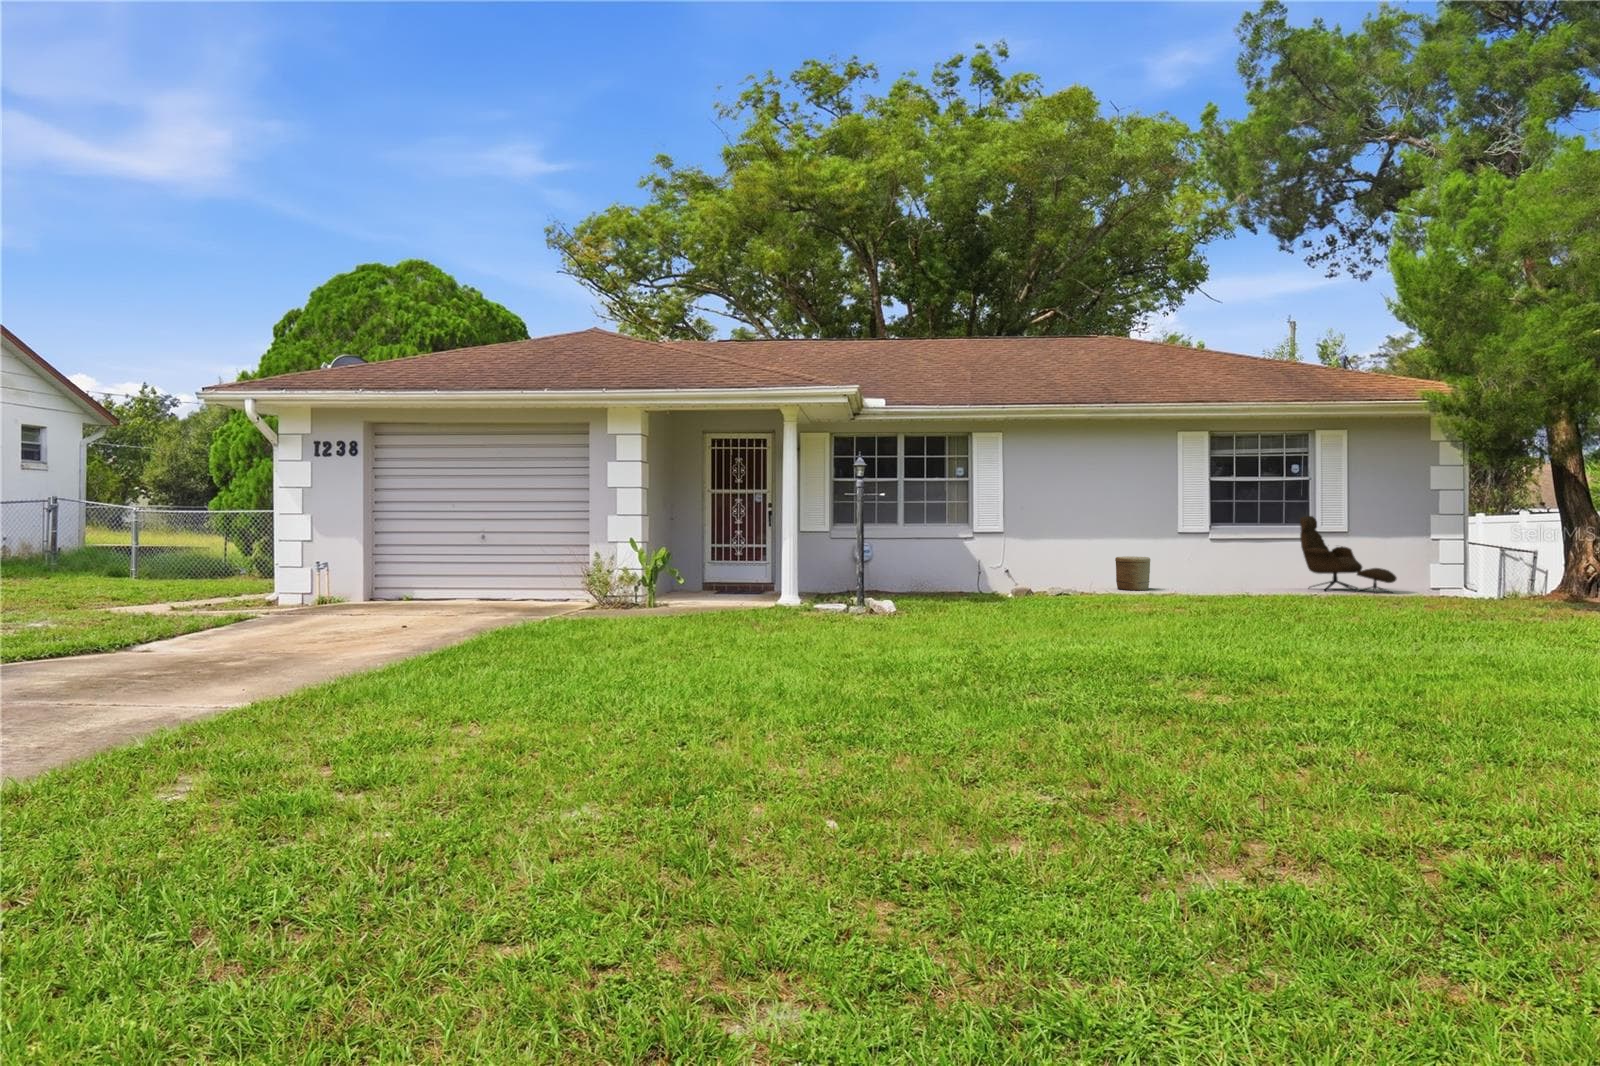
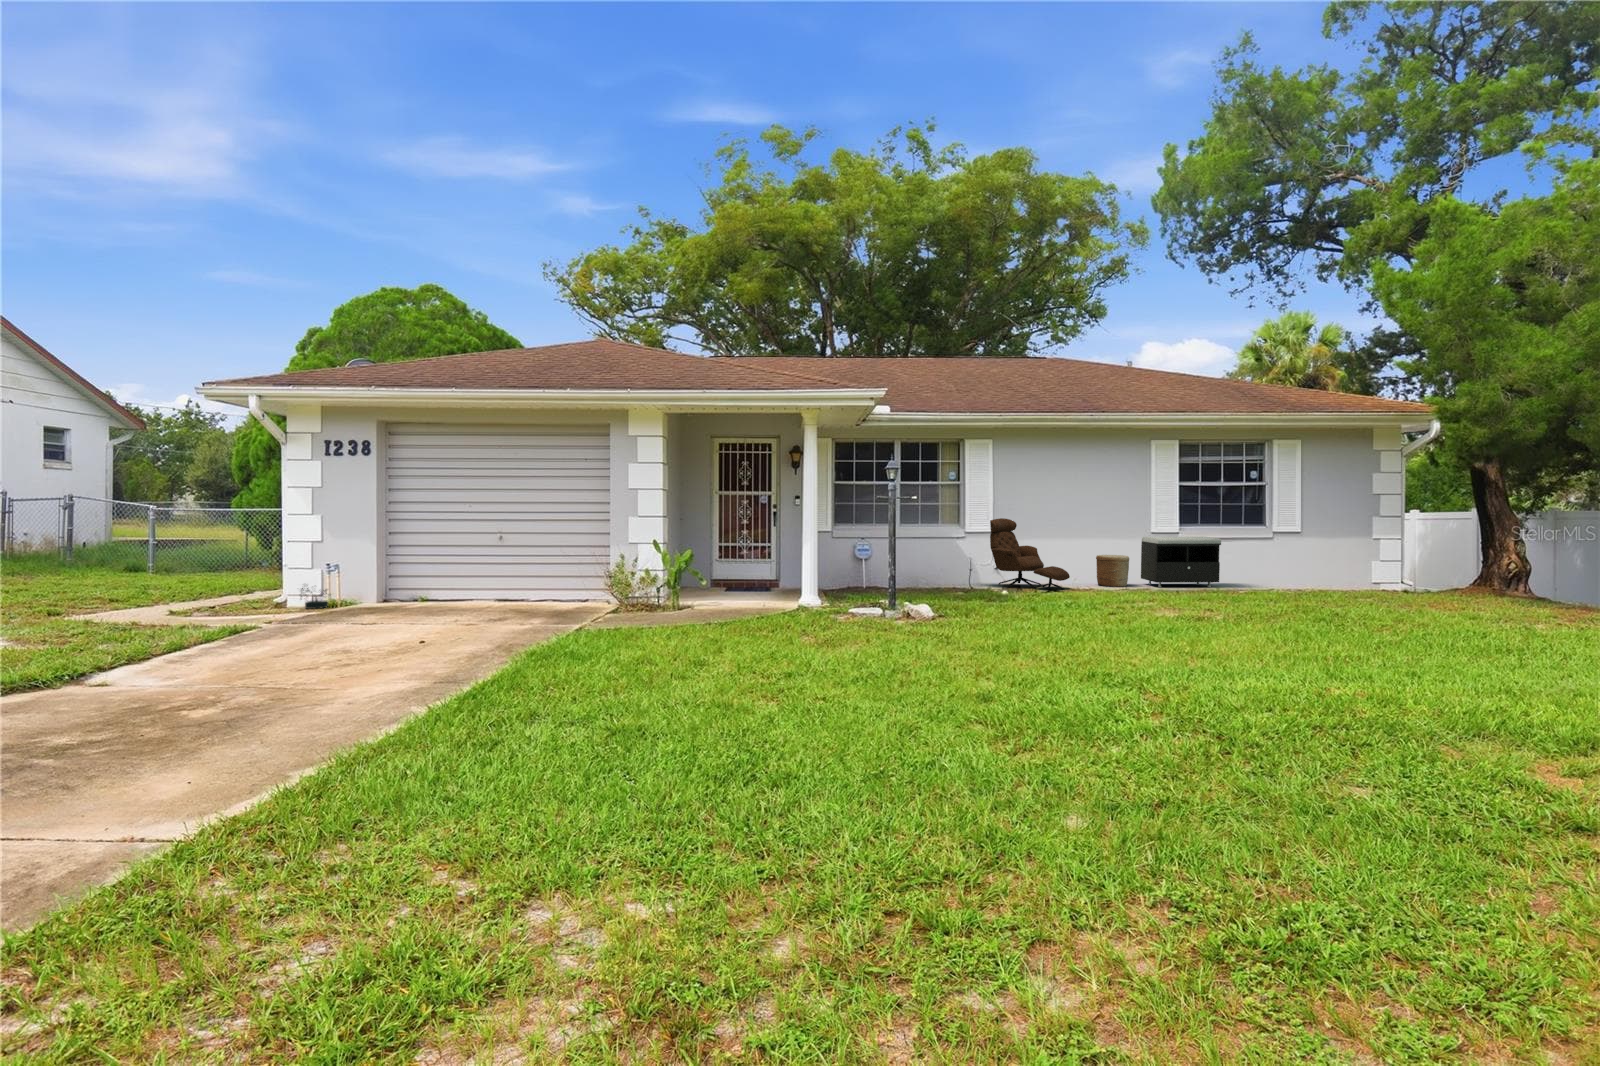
lounge chair: present [1300,516,1397,593] -> present [990,518,1070,590]
storage bench: none [1166,537,1249,591] -> present [1141,537,1221,587]
decorative plant: none [289,581,322,606] -> present [301,588,331,609]

